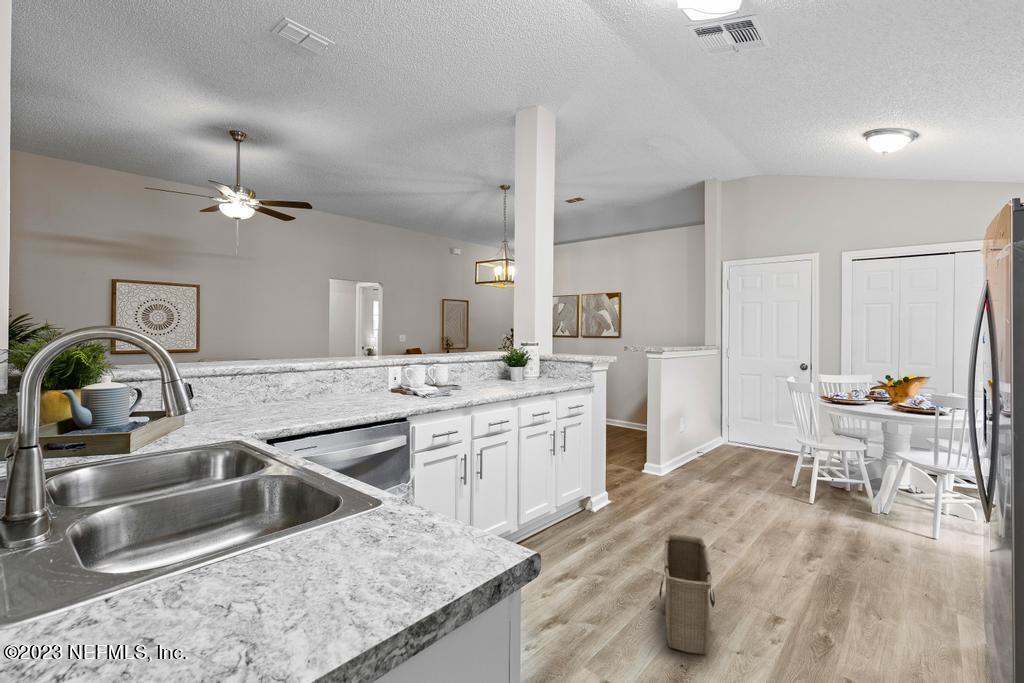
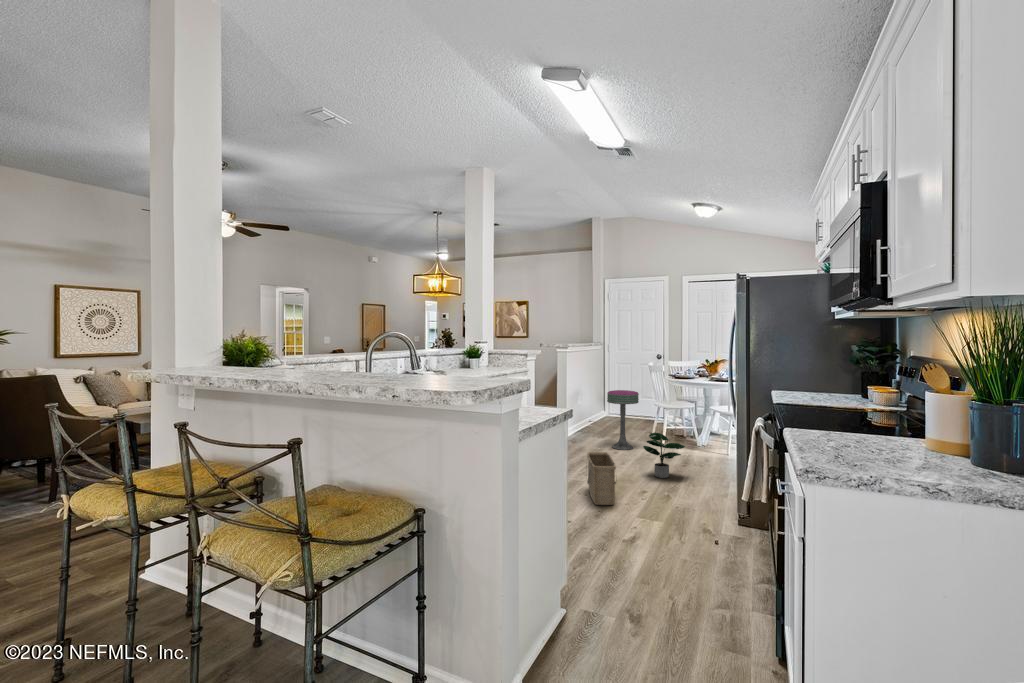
bar stool: none [719,418,770,509] -> present [607,390,639,450]
potted plant: none [773,500,856,586] -> present [643,433,685,478]

